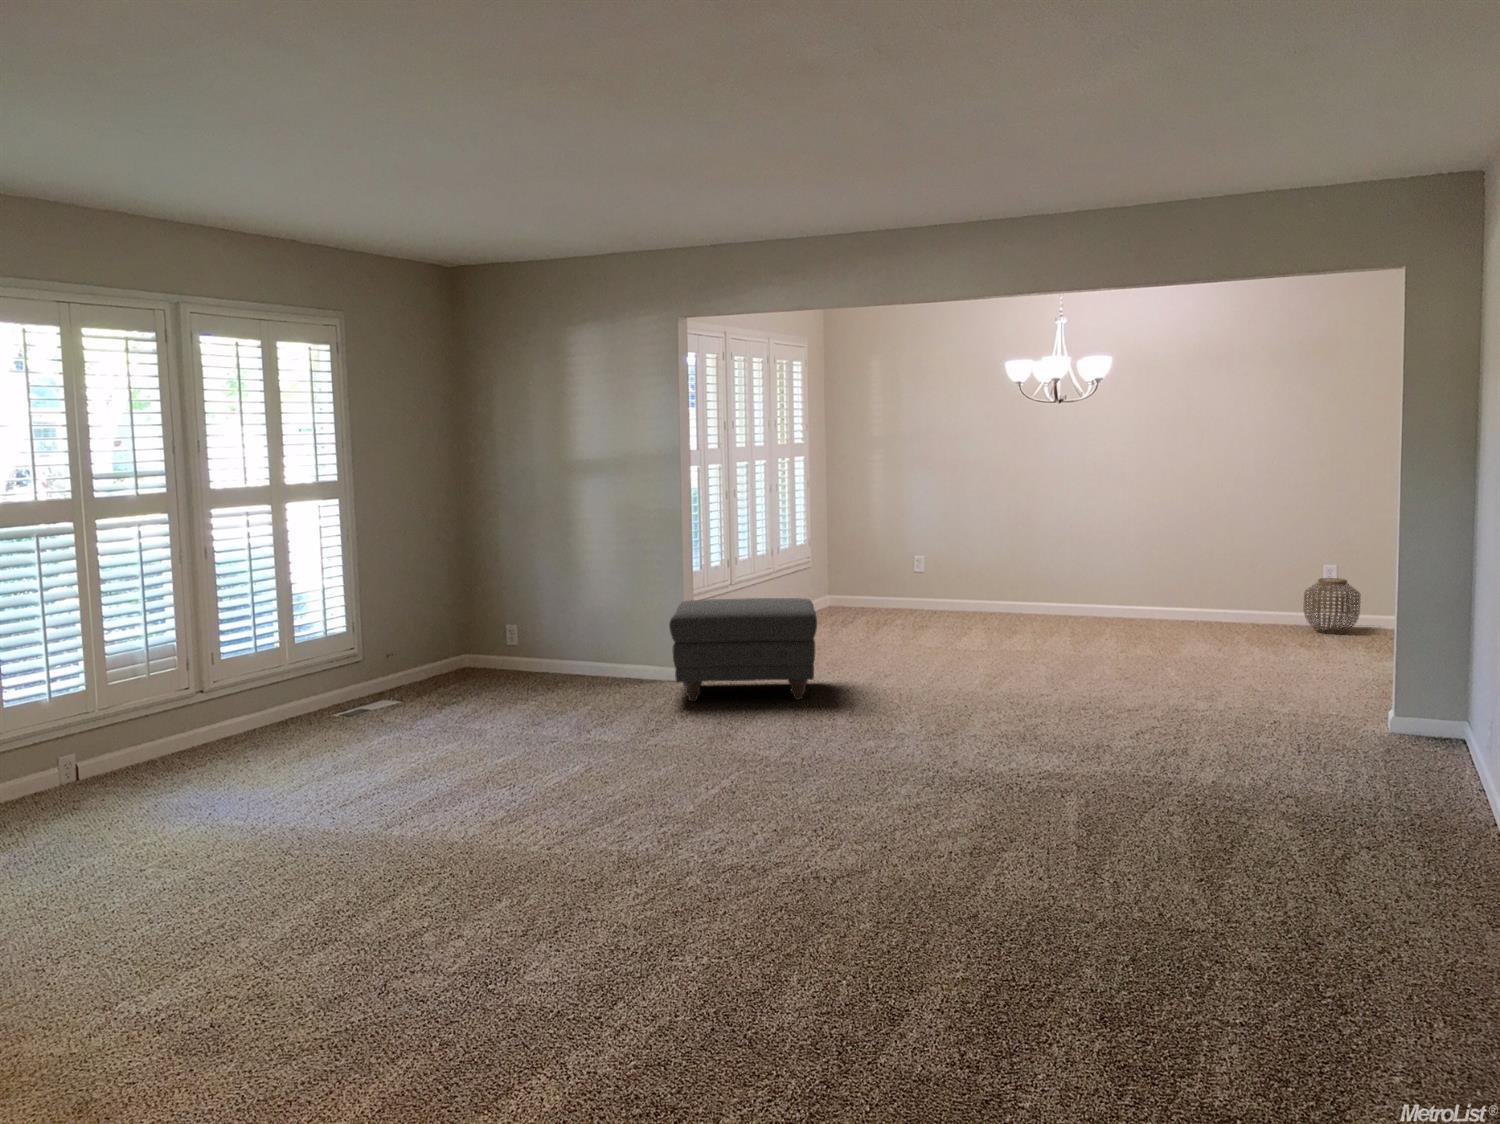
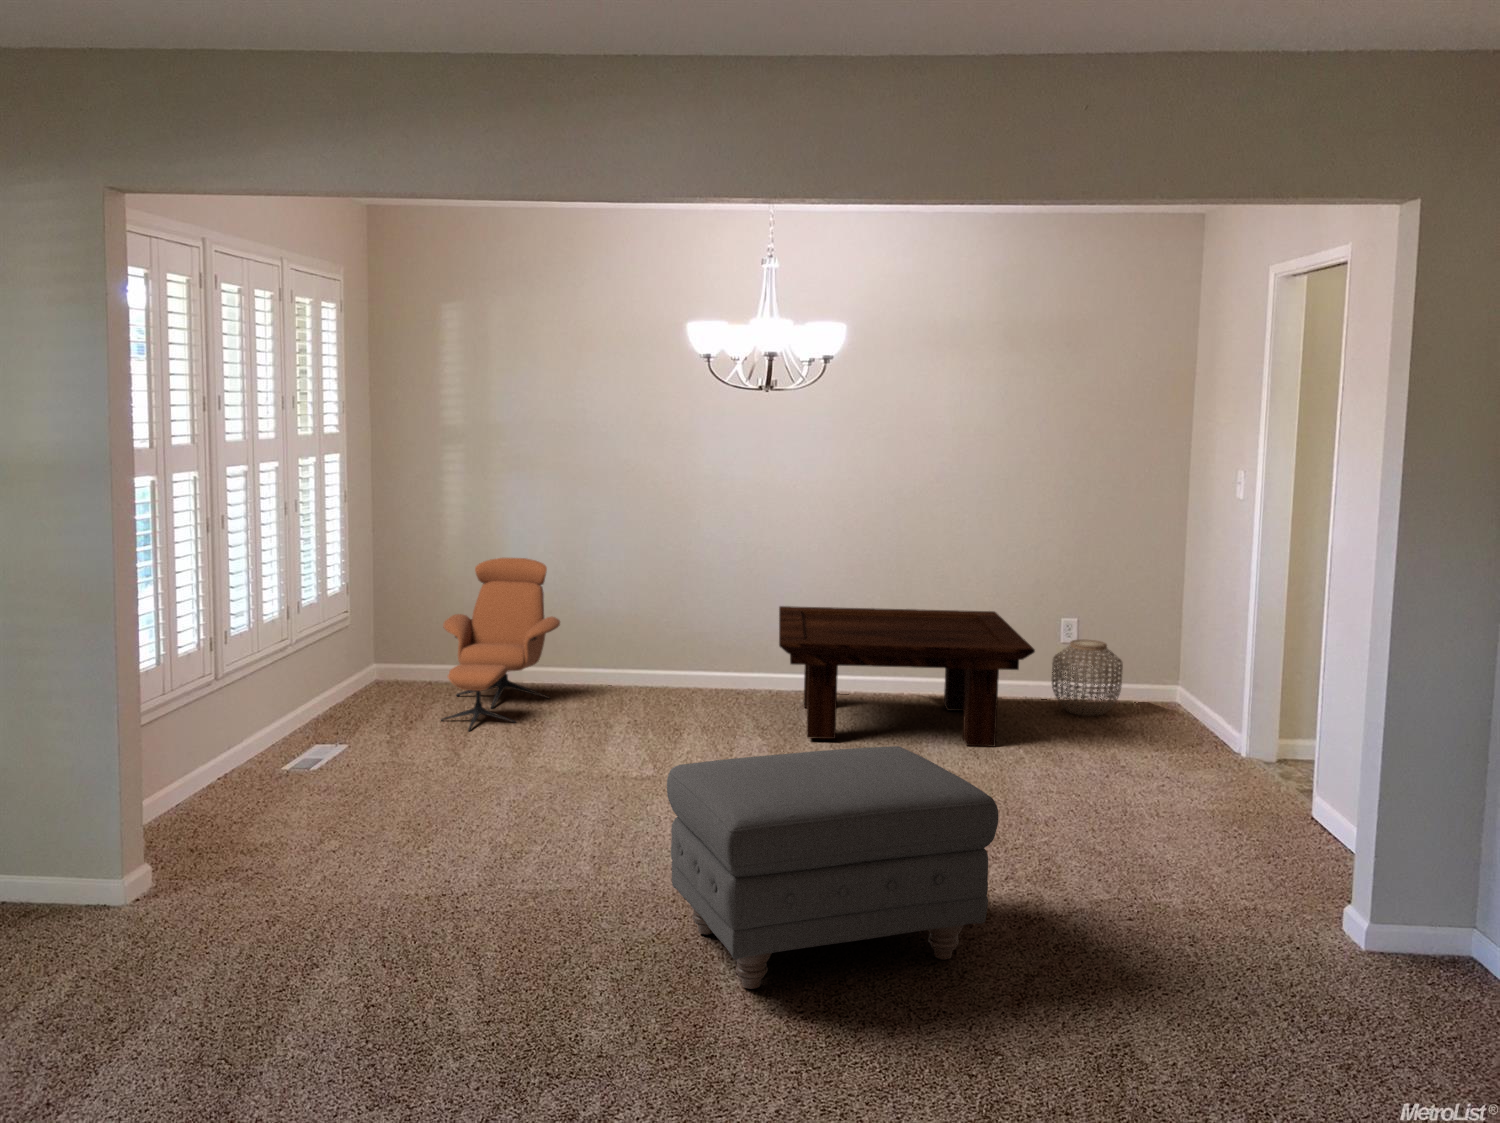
lounge chair: none [863,523,943,629] -> present [441,558,560,731]
coffee table: none [1077,555,1262,646] -> present [779,606,1035,747]
ottoman: present [669,598,817,702] -> present [667,746,999,989]

